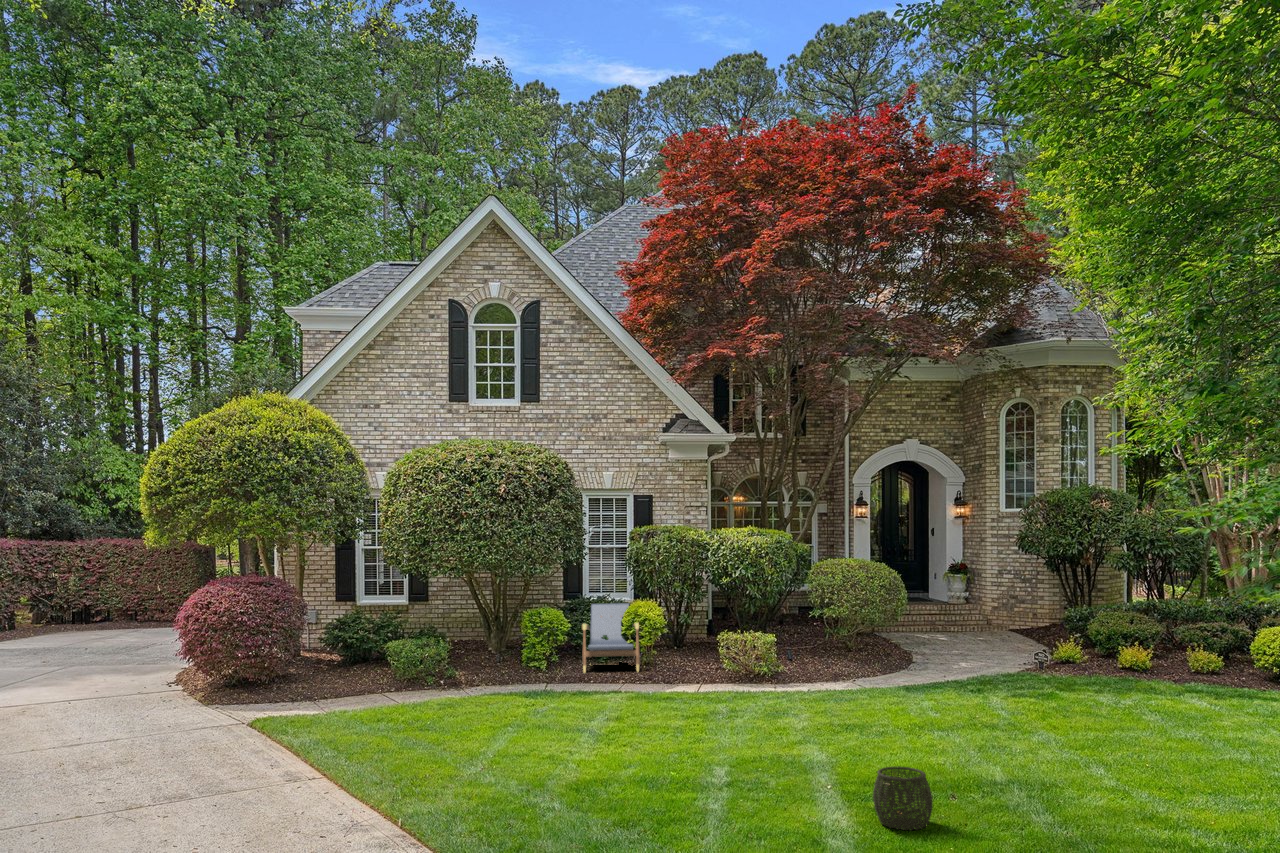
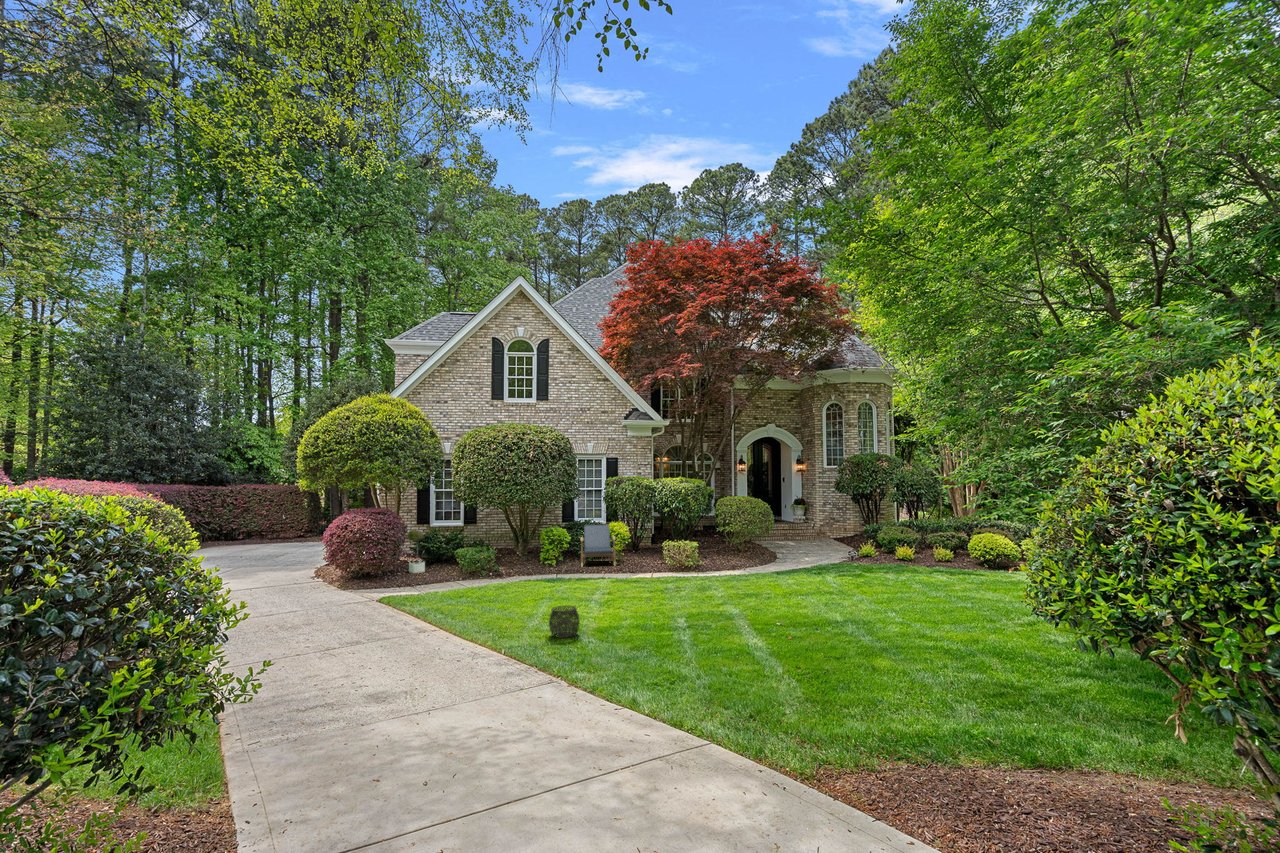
potted tree: none [310,607,339,677] -> present [407,530,425,573]
woven basket: present [873,767,933,830] -> present [549,606,580,638]

